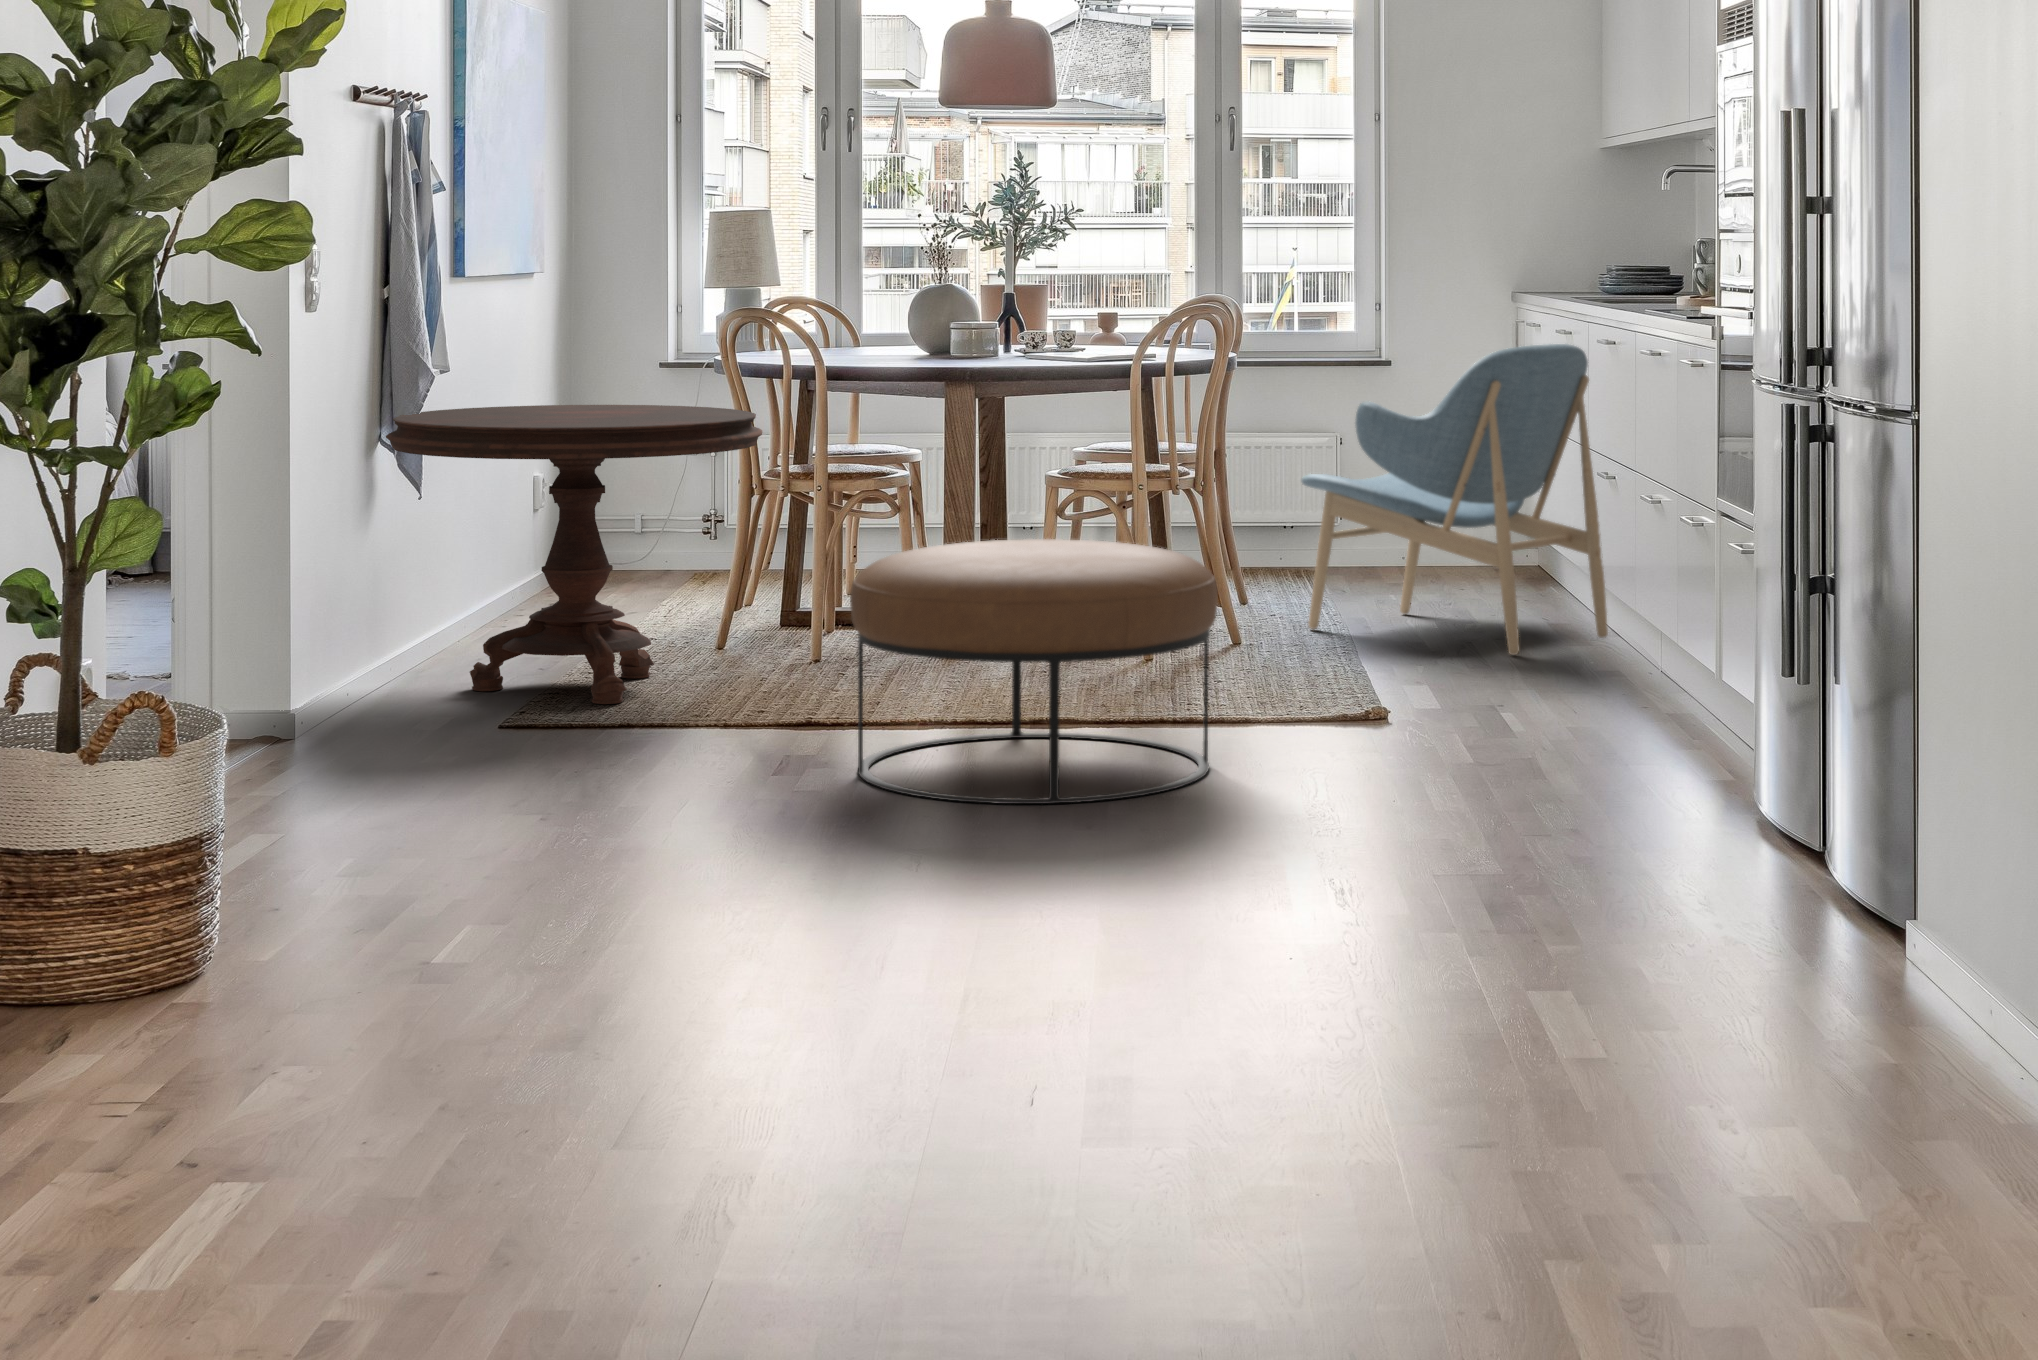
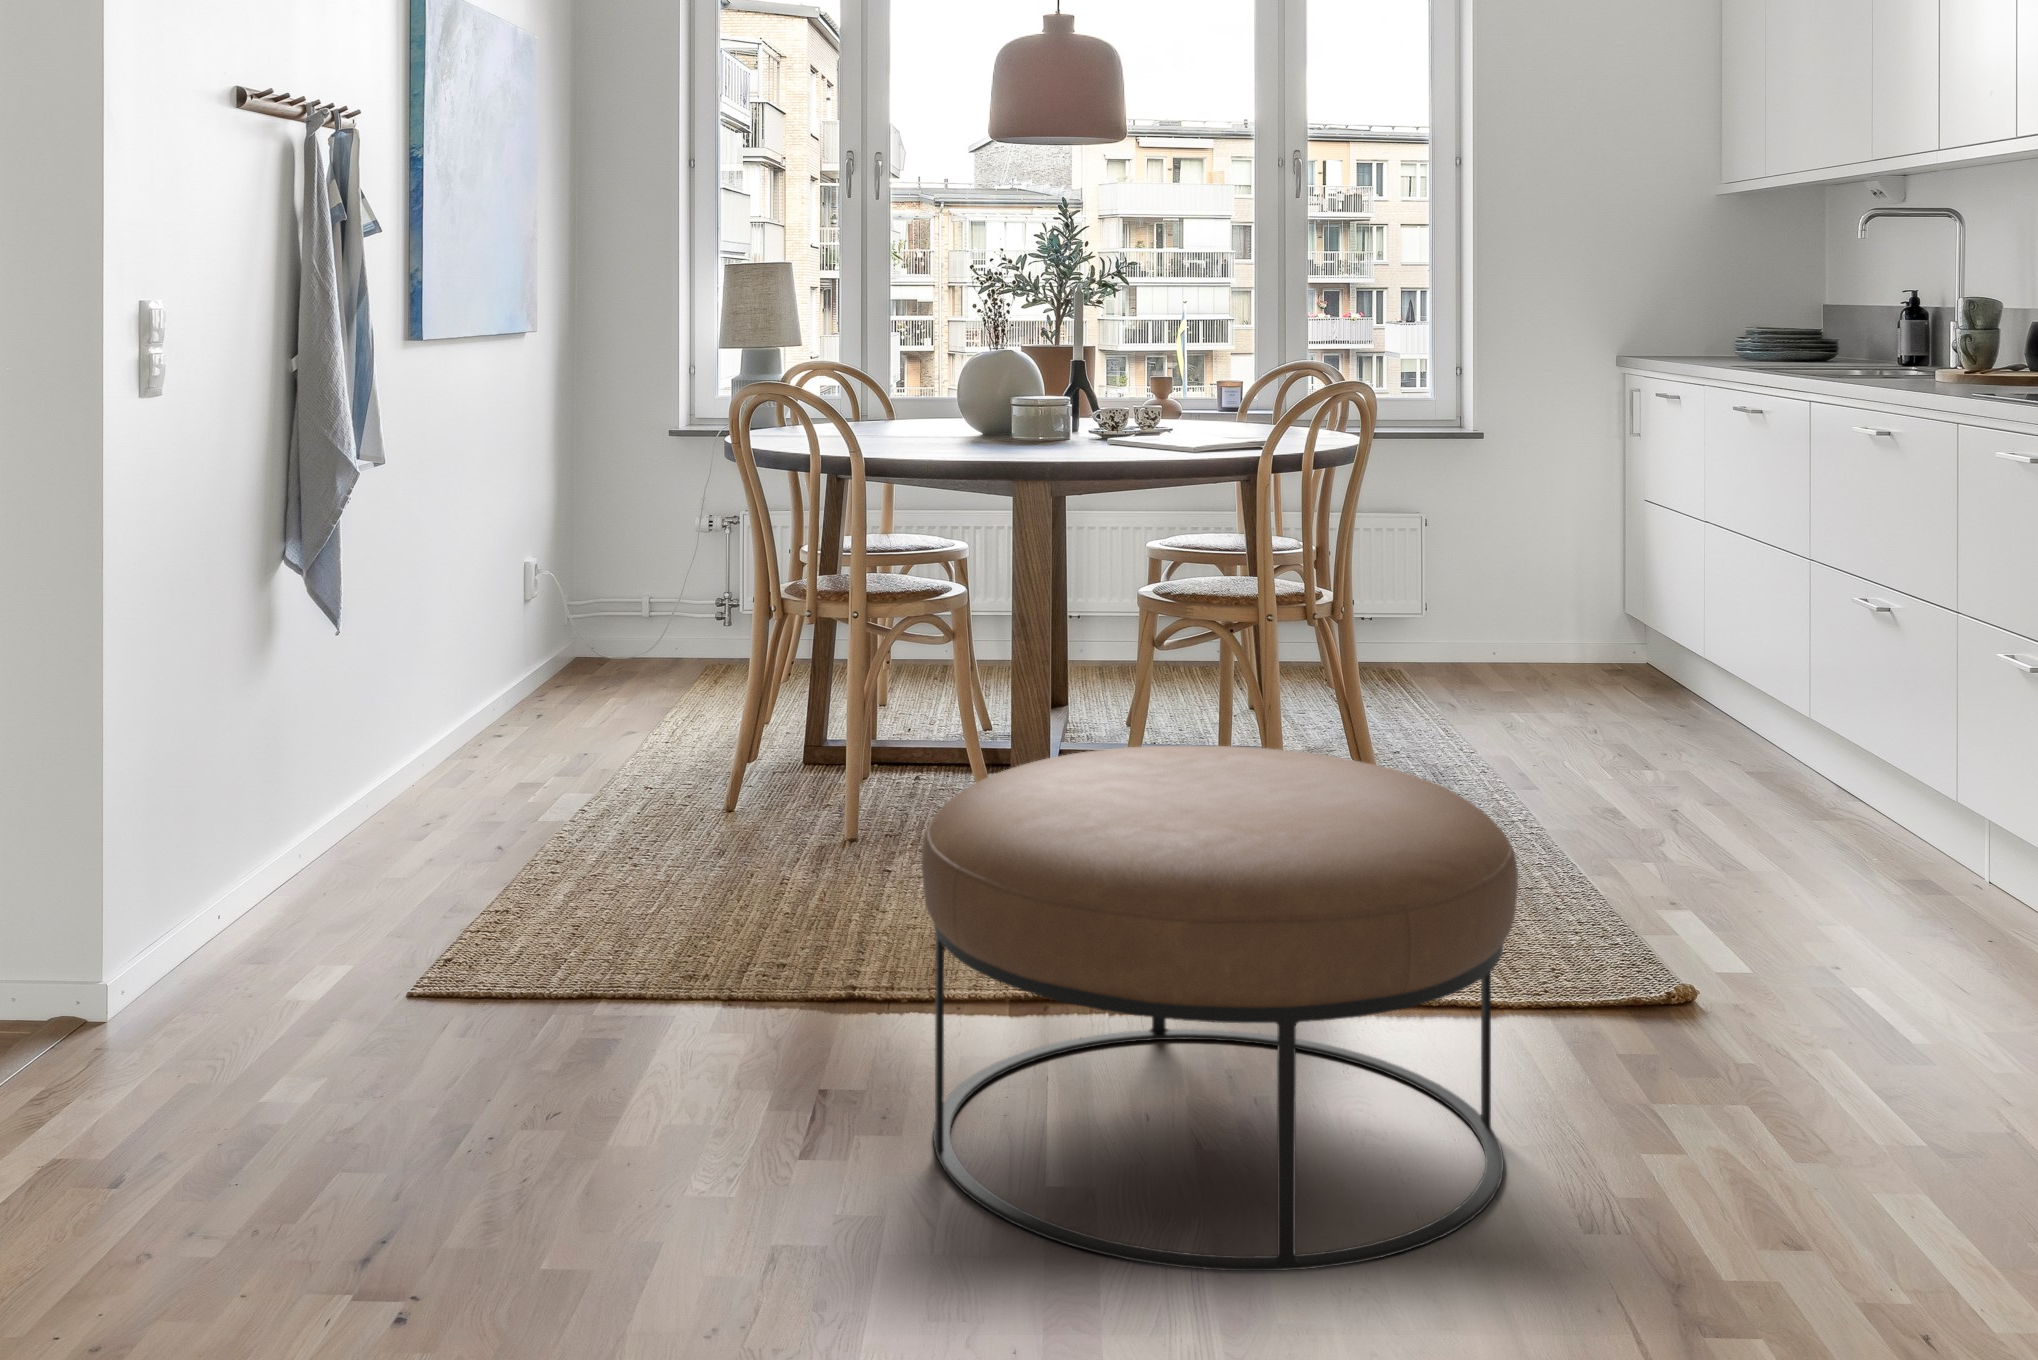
lounge chair: present [1302,344,1608,655] -> none [1445,426,1846,836]
side table: present [386,405,762,704] -> none [278,505,781,935]

